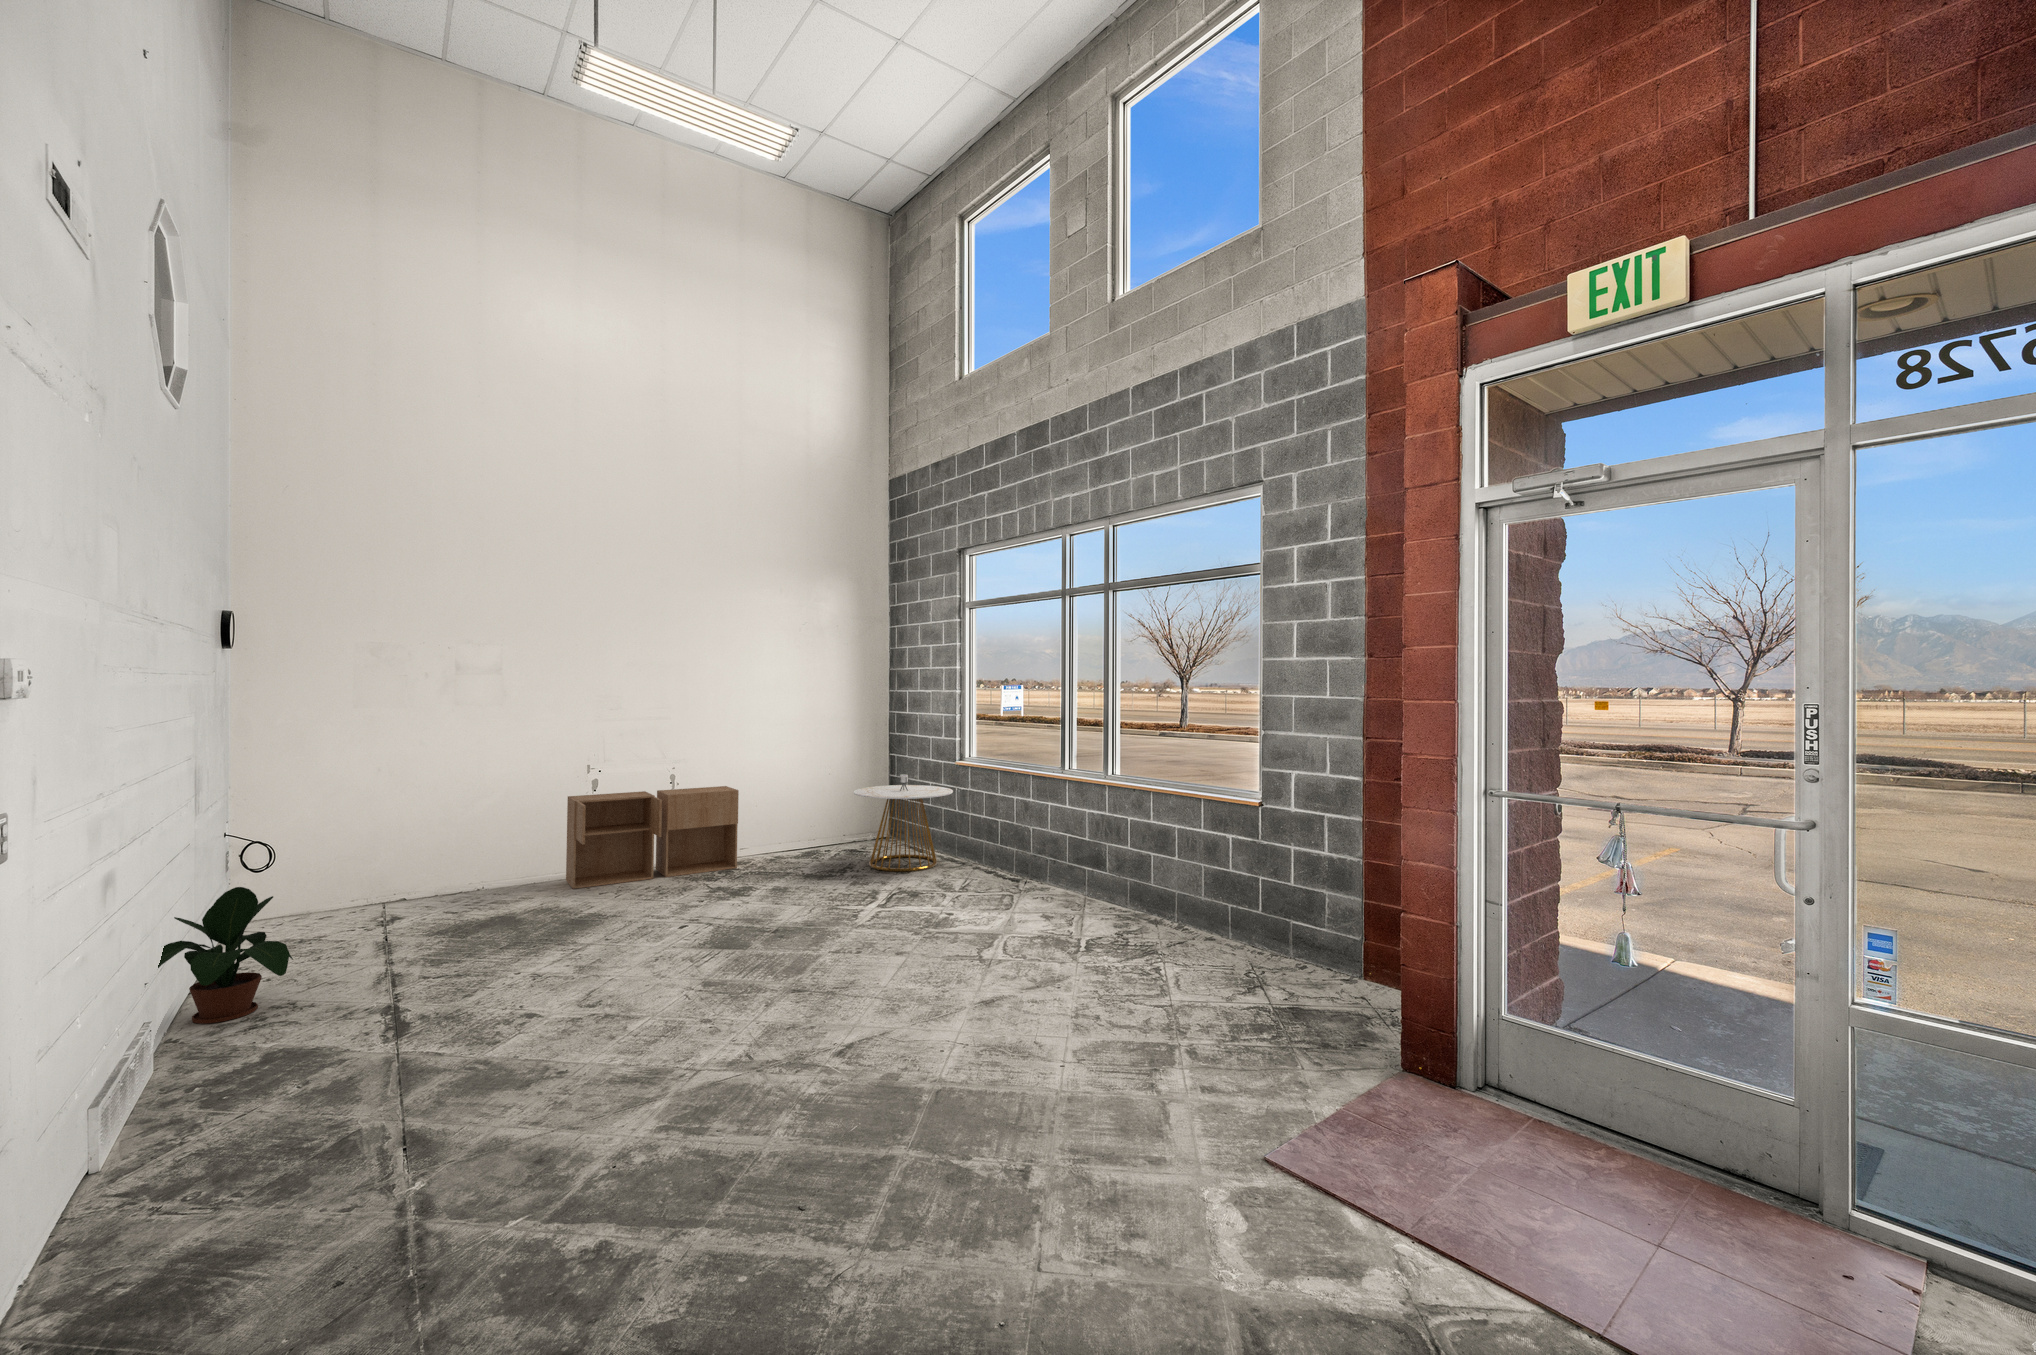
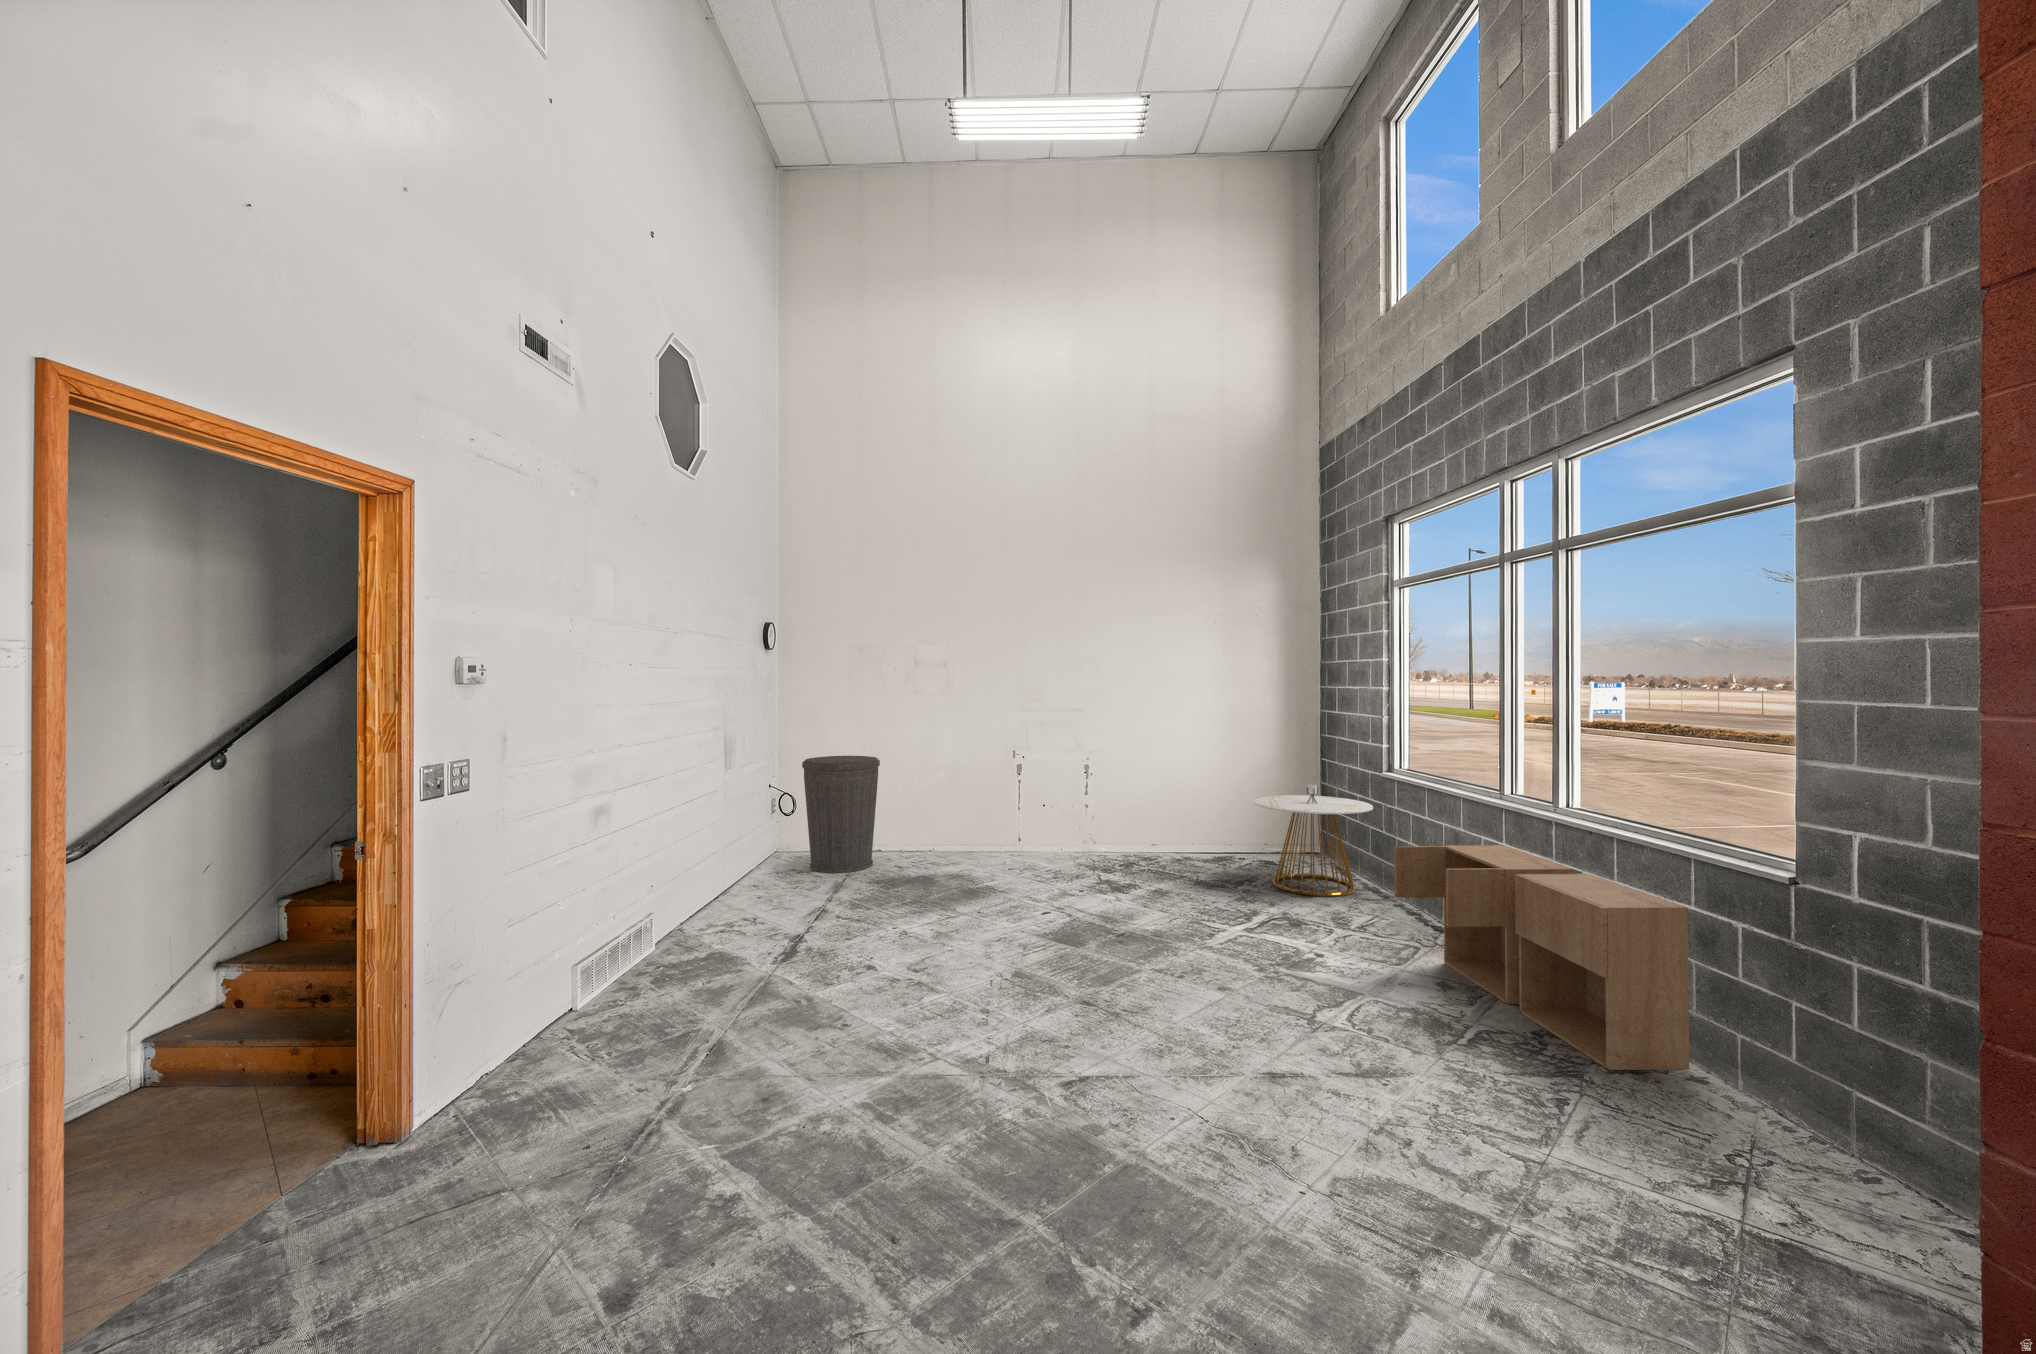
trash can: none [268,774,402,933] -> present [802,756,880,873]
storage cabinet: present [566,786,739,889] -> present [1394,845,1689,1070]
potted plant: present [158,887,293,1024] -> none [688,835,773,928]

